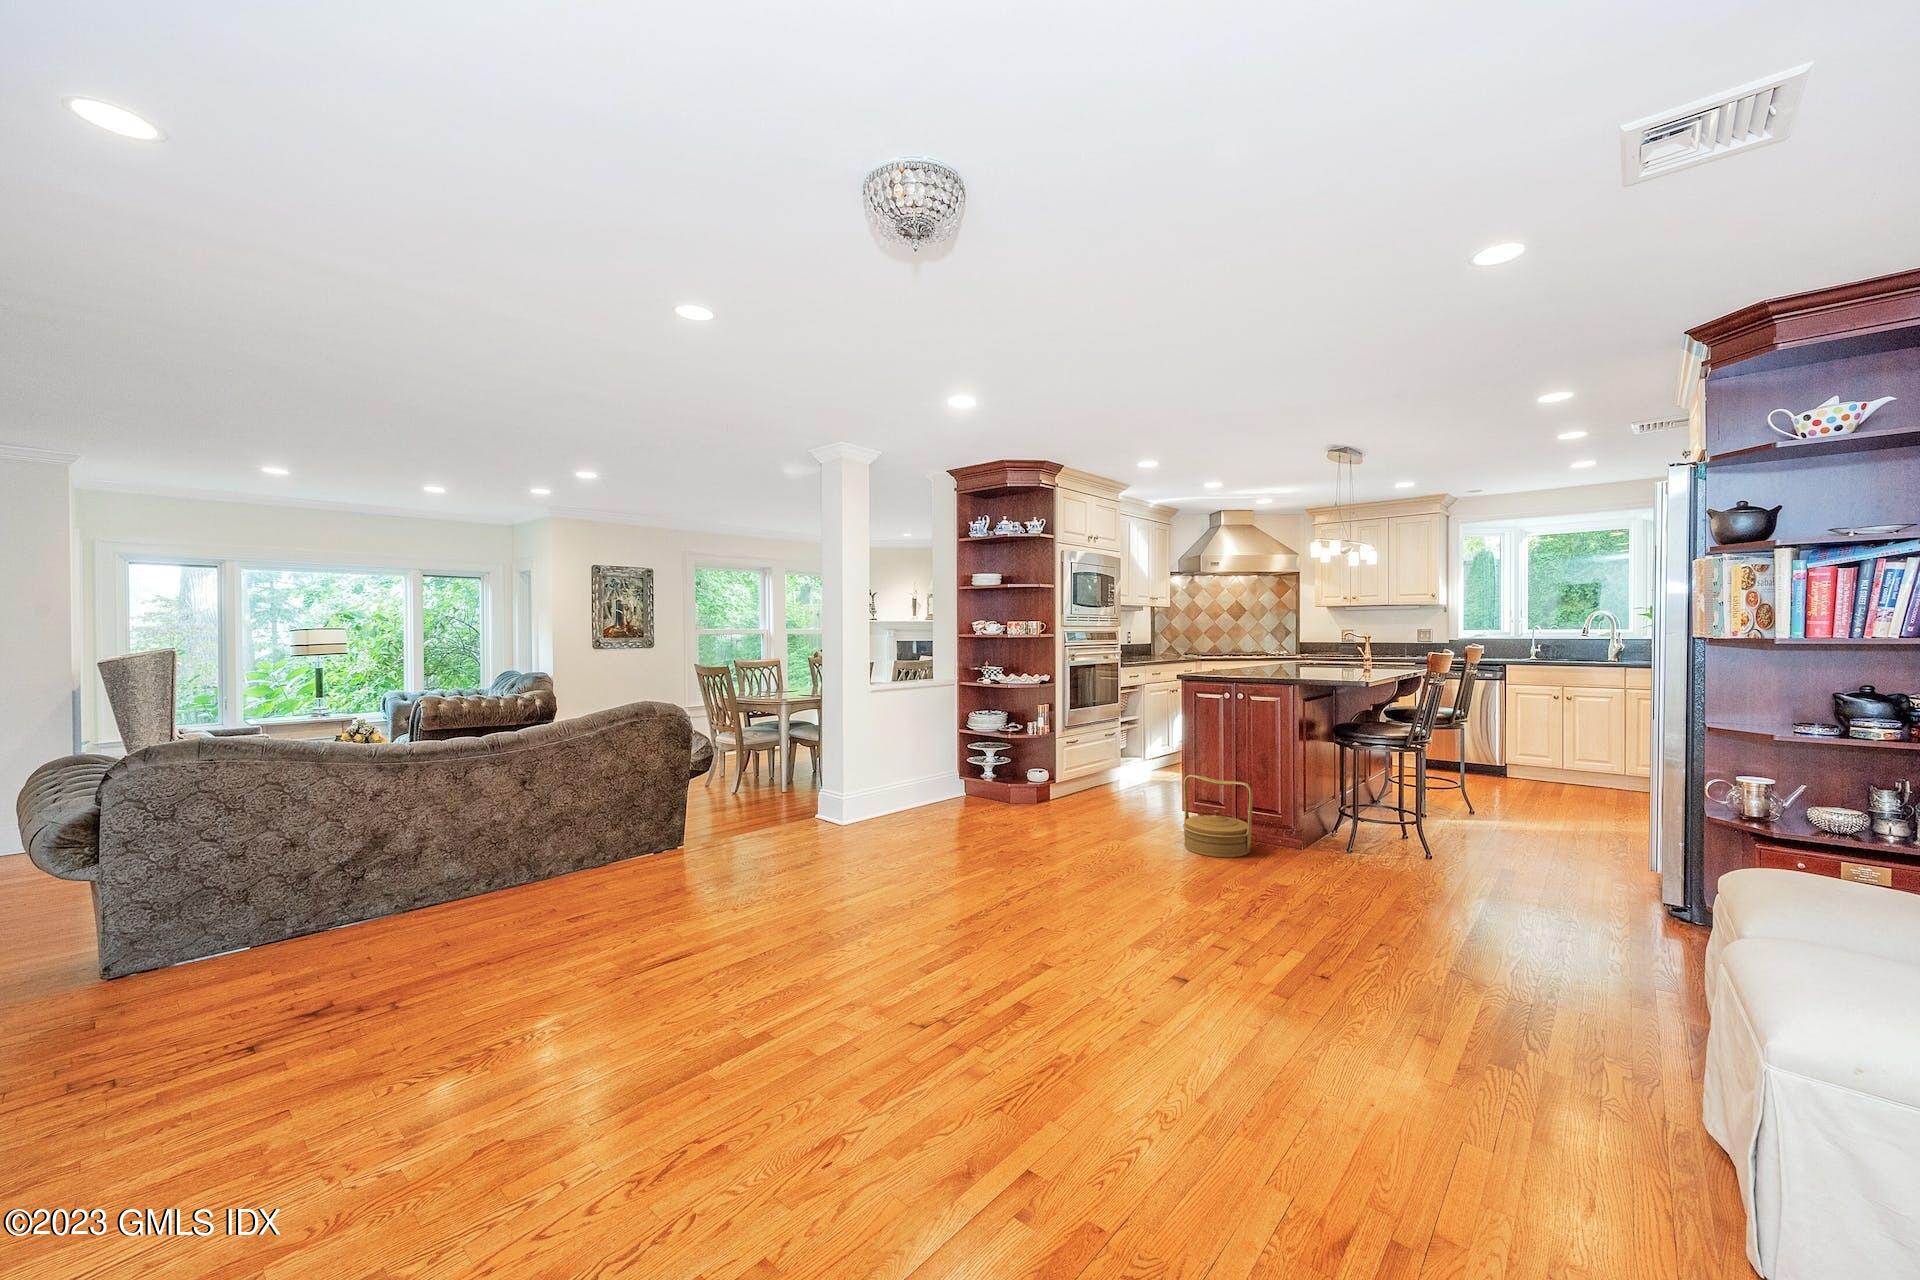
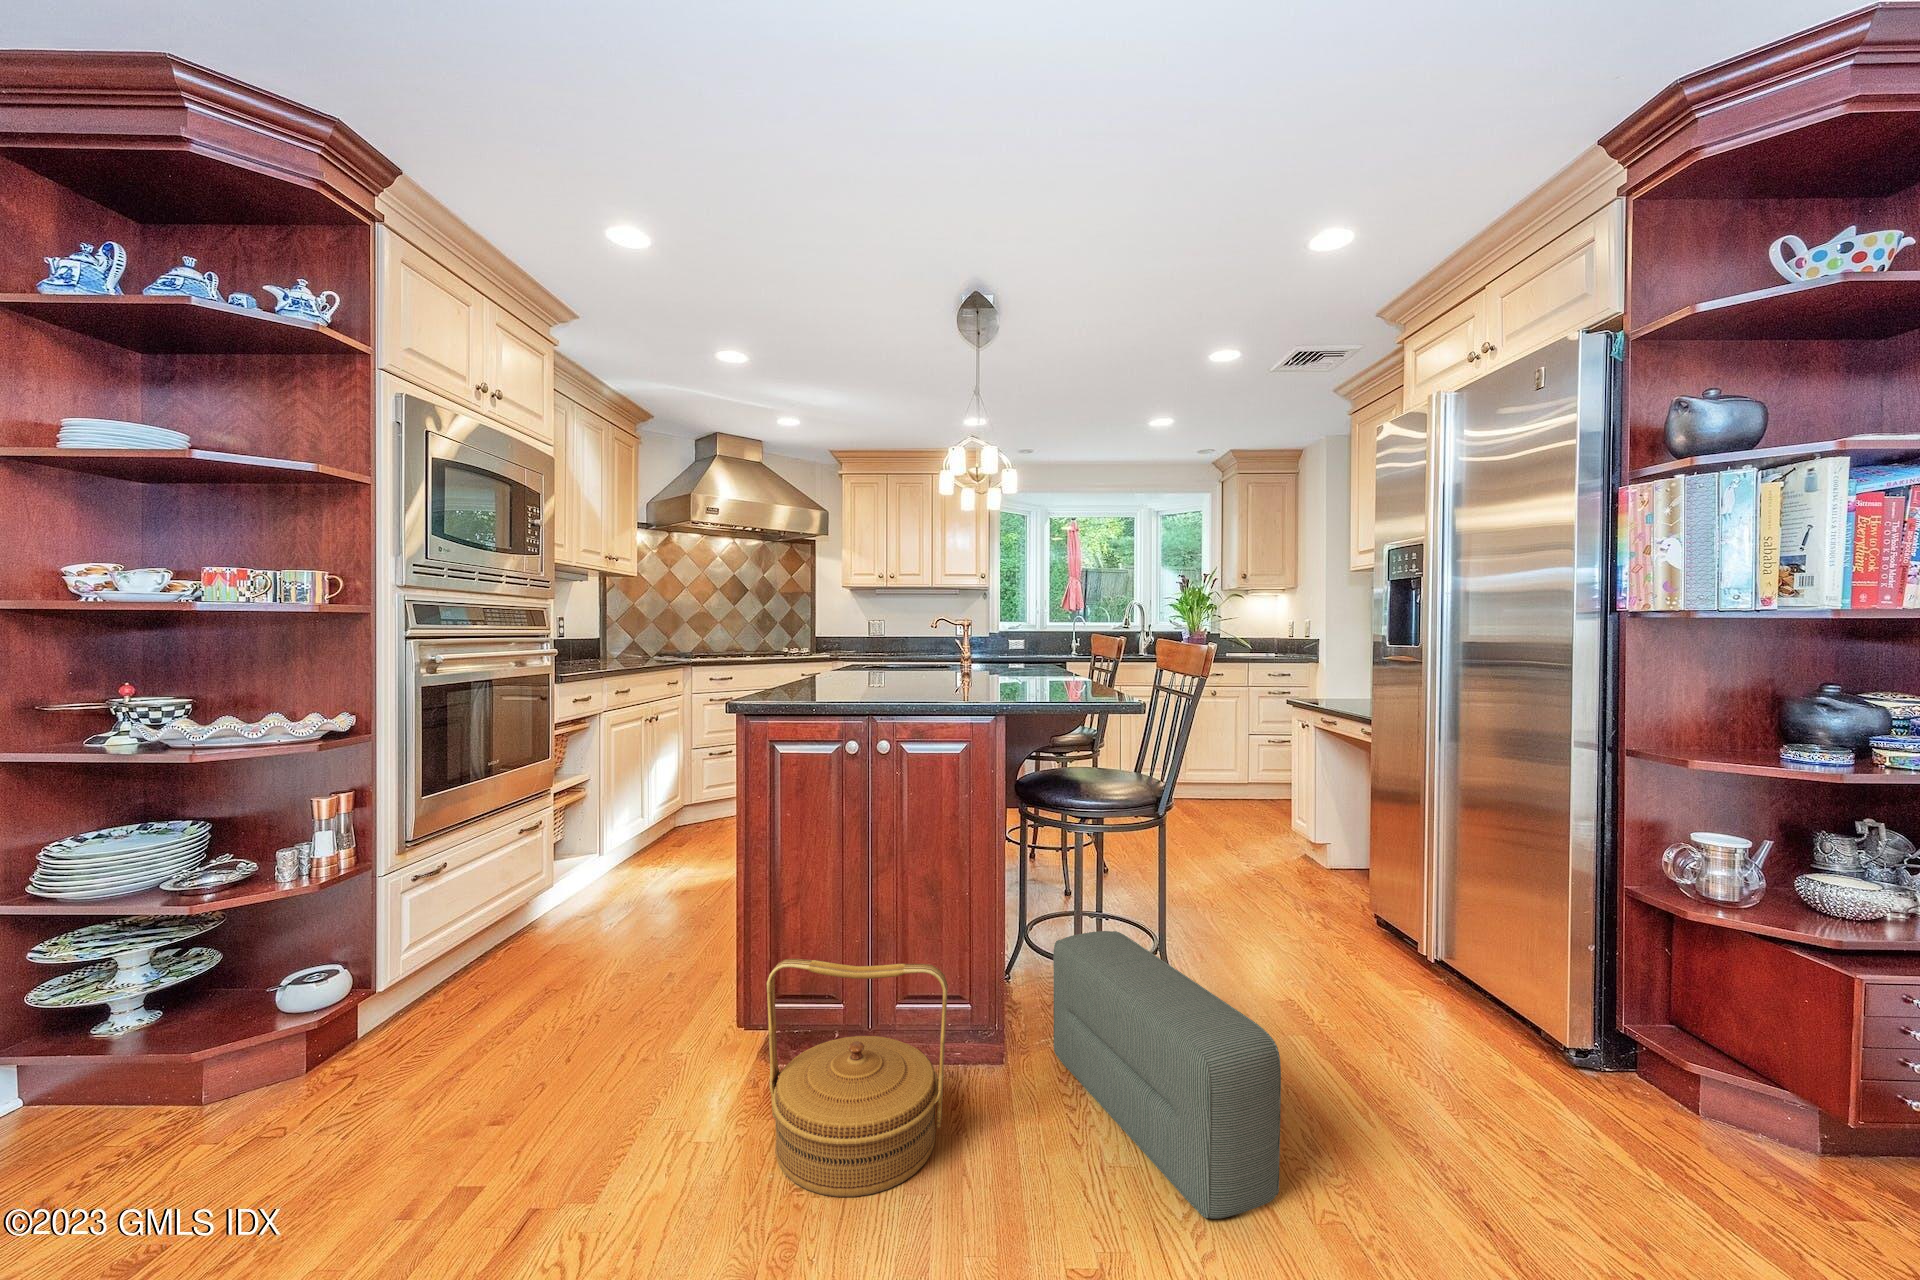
pouf: none [1325,794,1381,890] -> present [1053,931,1281,1219]

